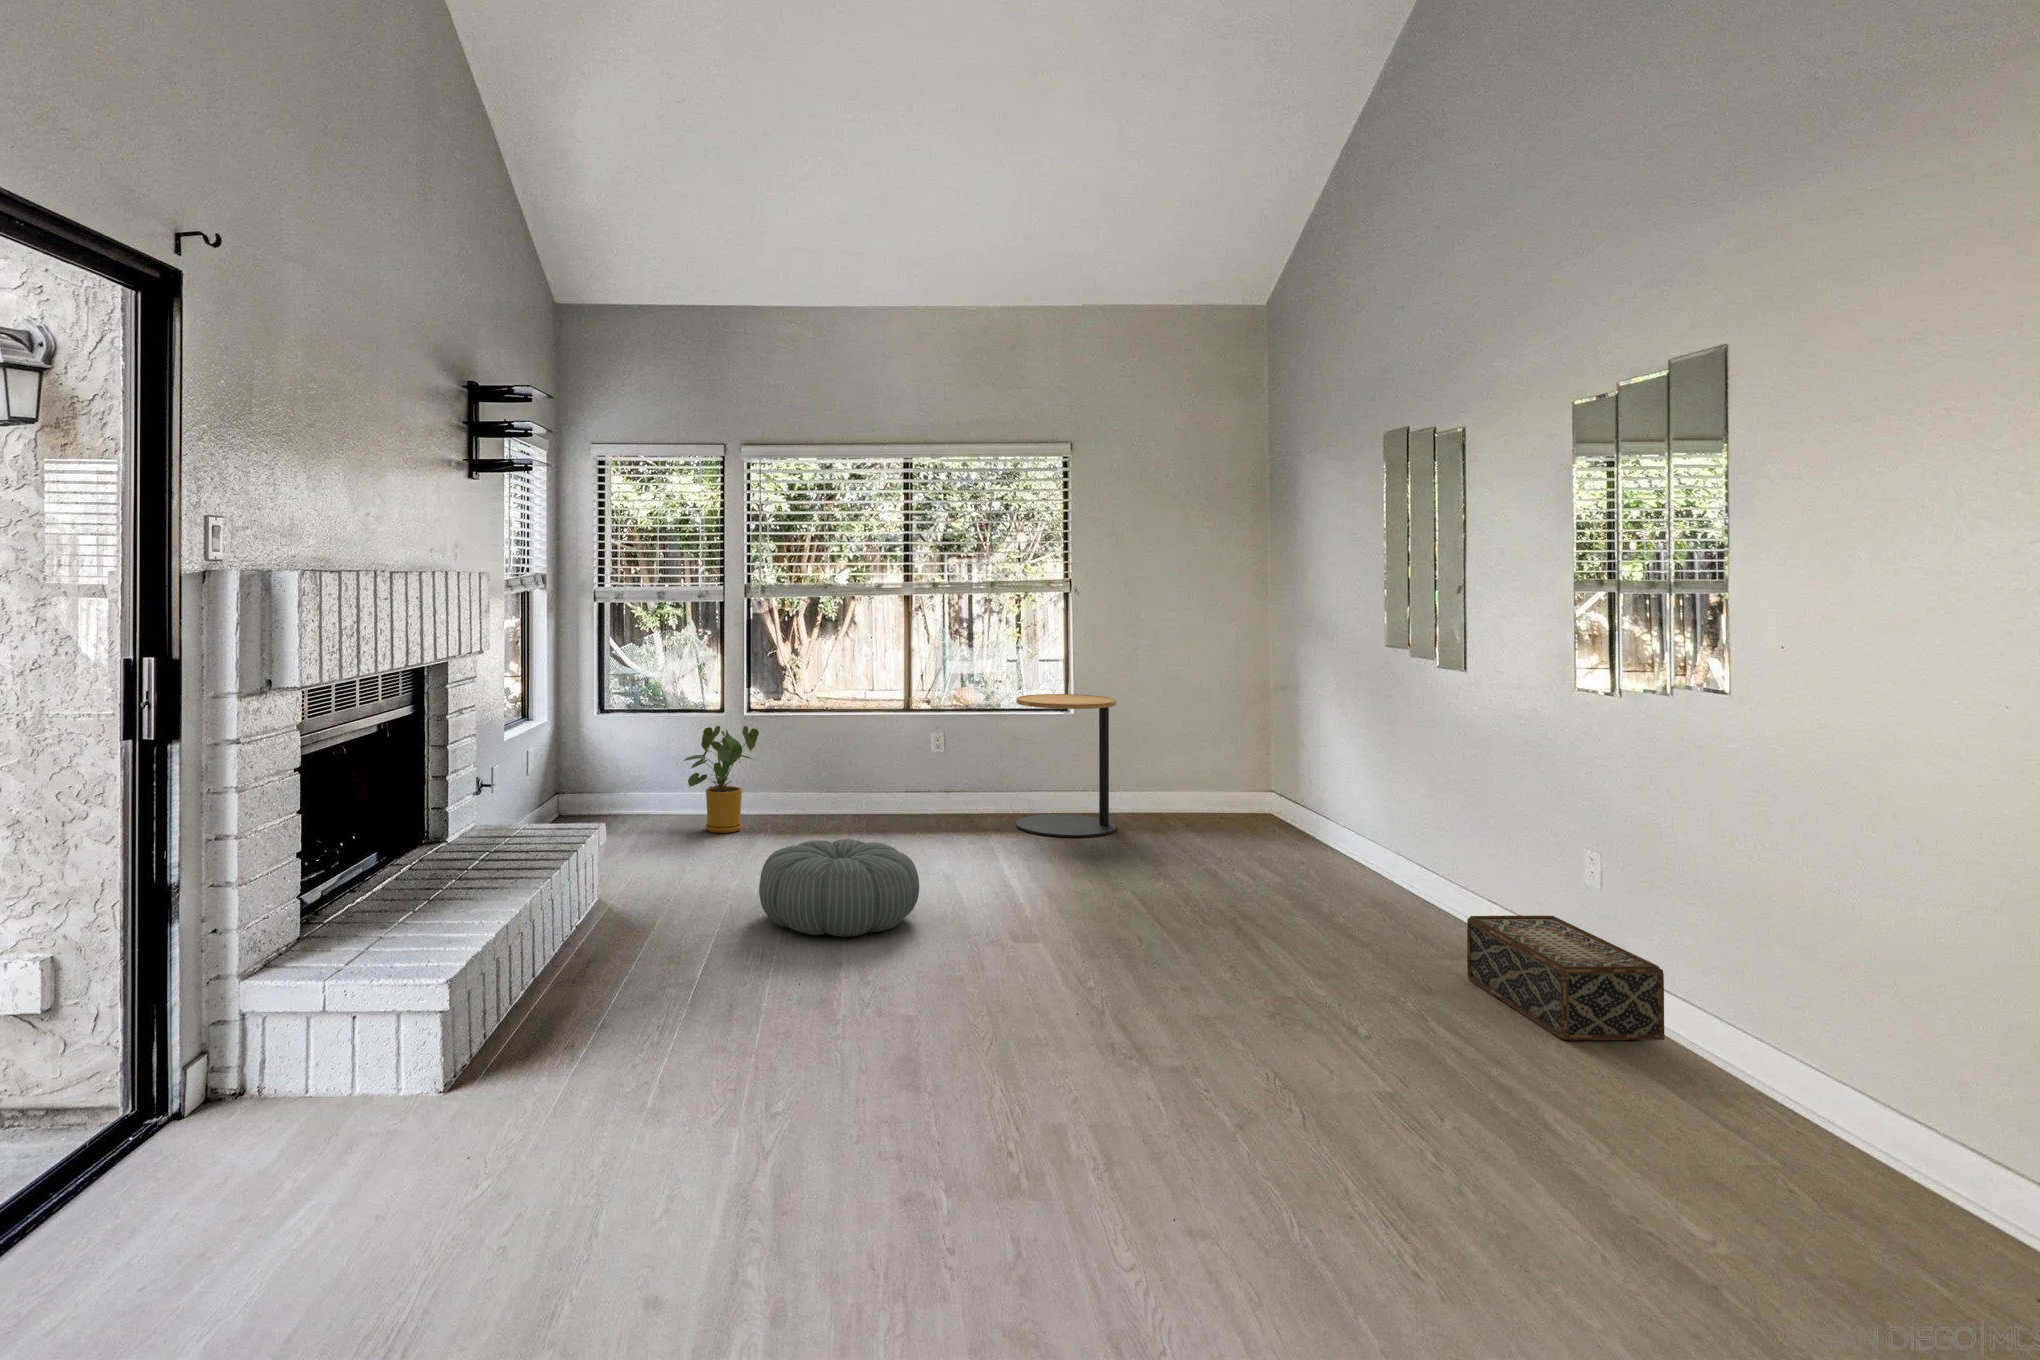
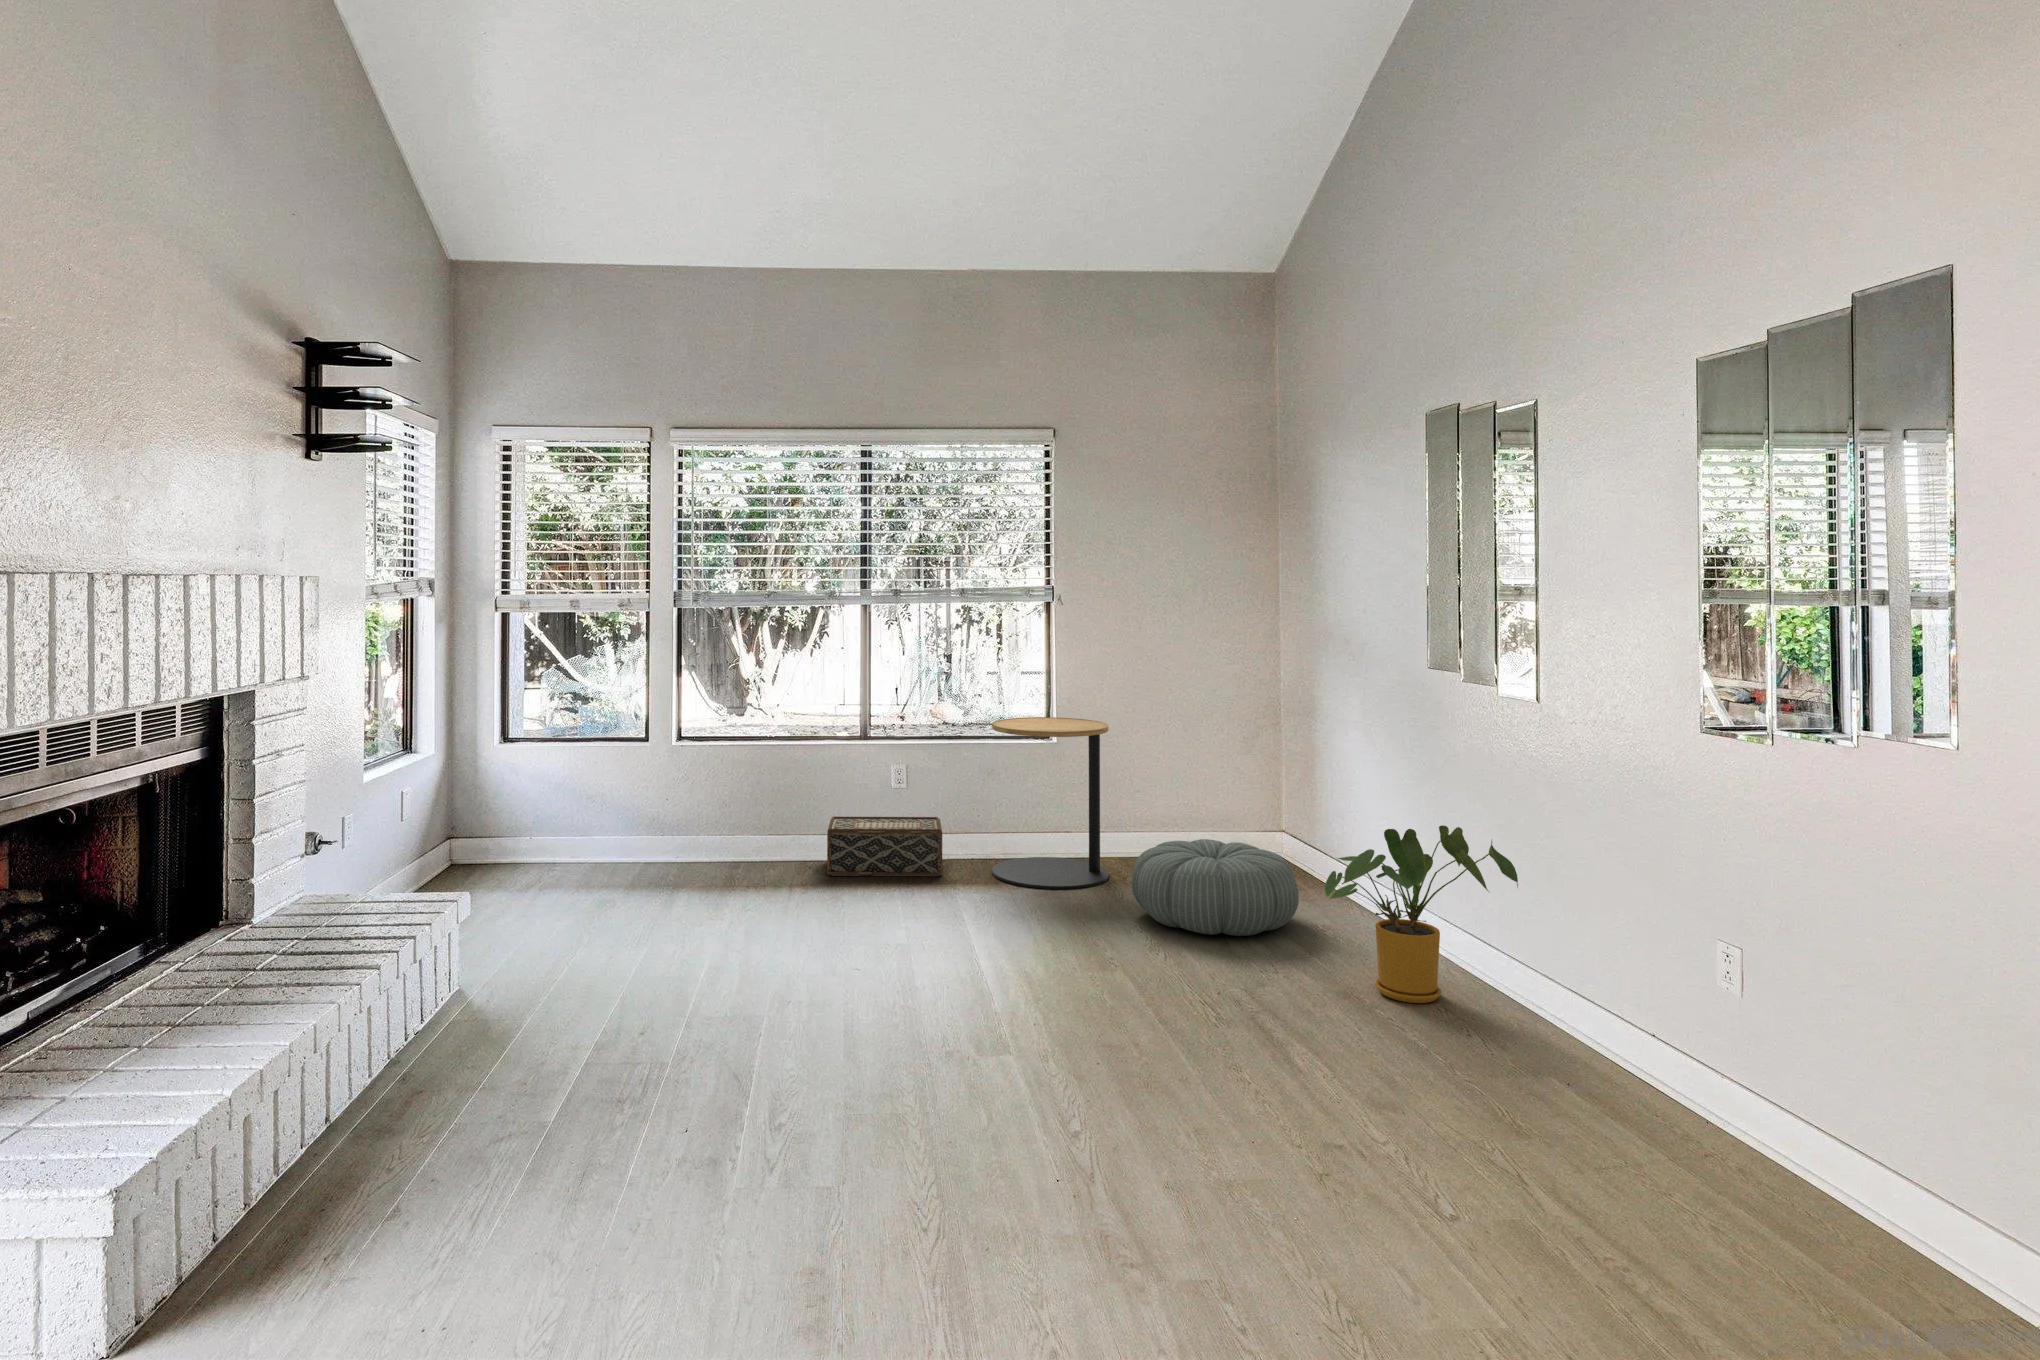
house plant: present [684,726,759,833] -> present [1325,825,1518,1003]
pouf: present [759,839,919,937] -> present [1131,839,1299,936]
woven basket: present [1467,916,1665,1040] -> present [827,817,942,876]

